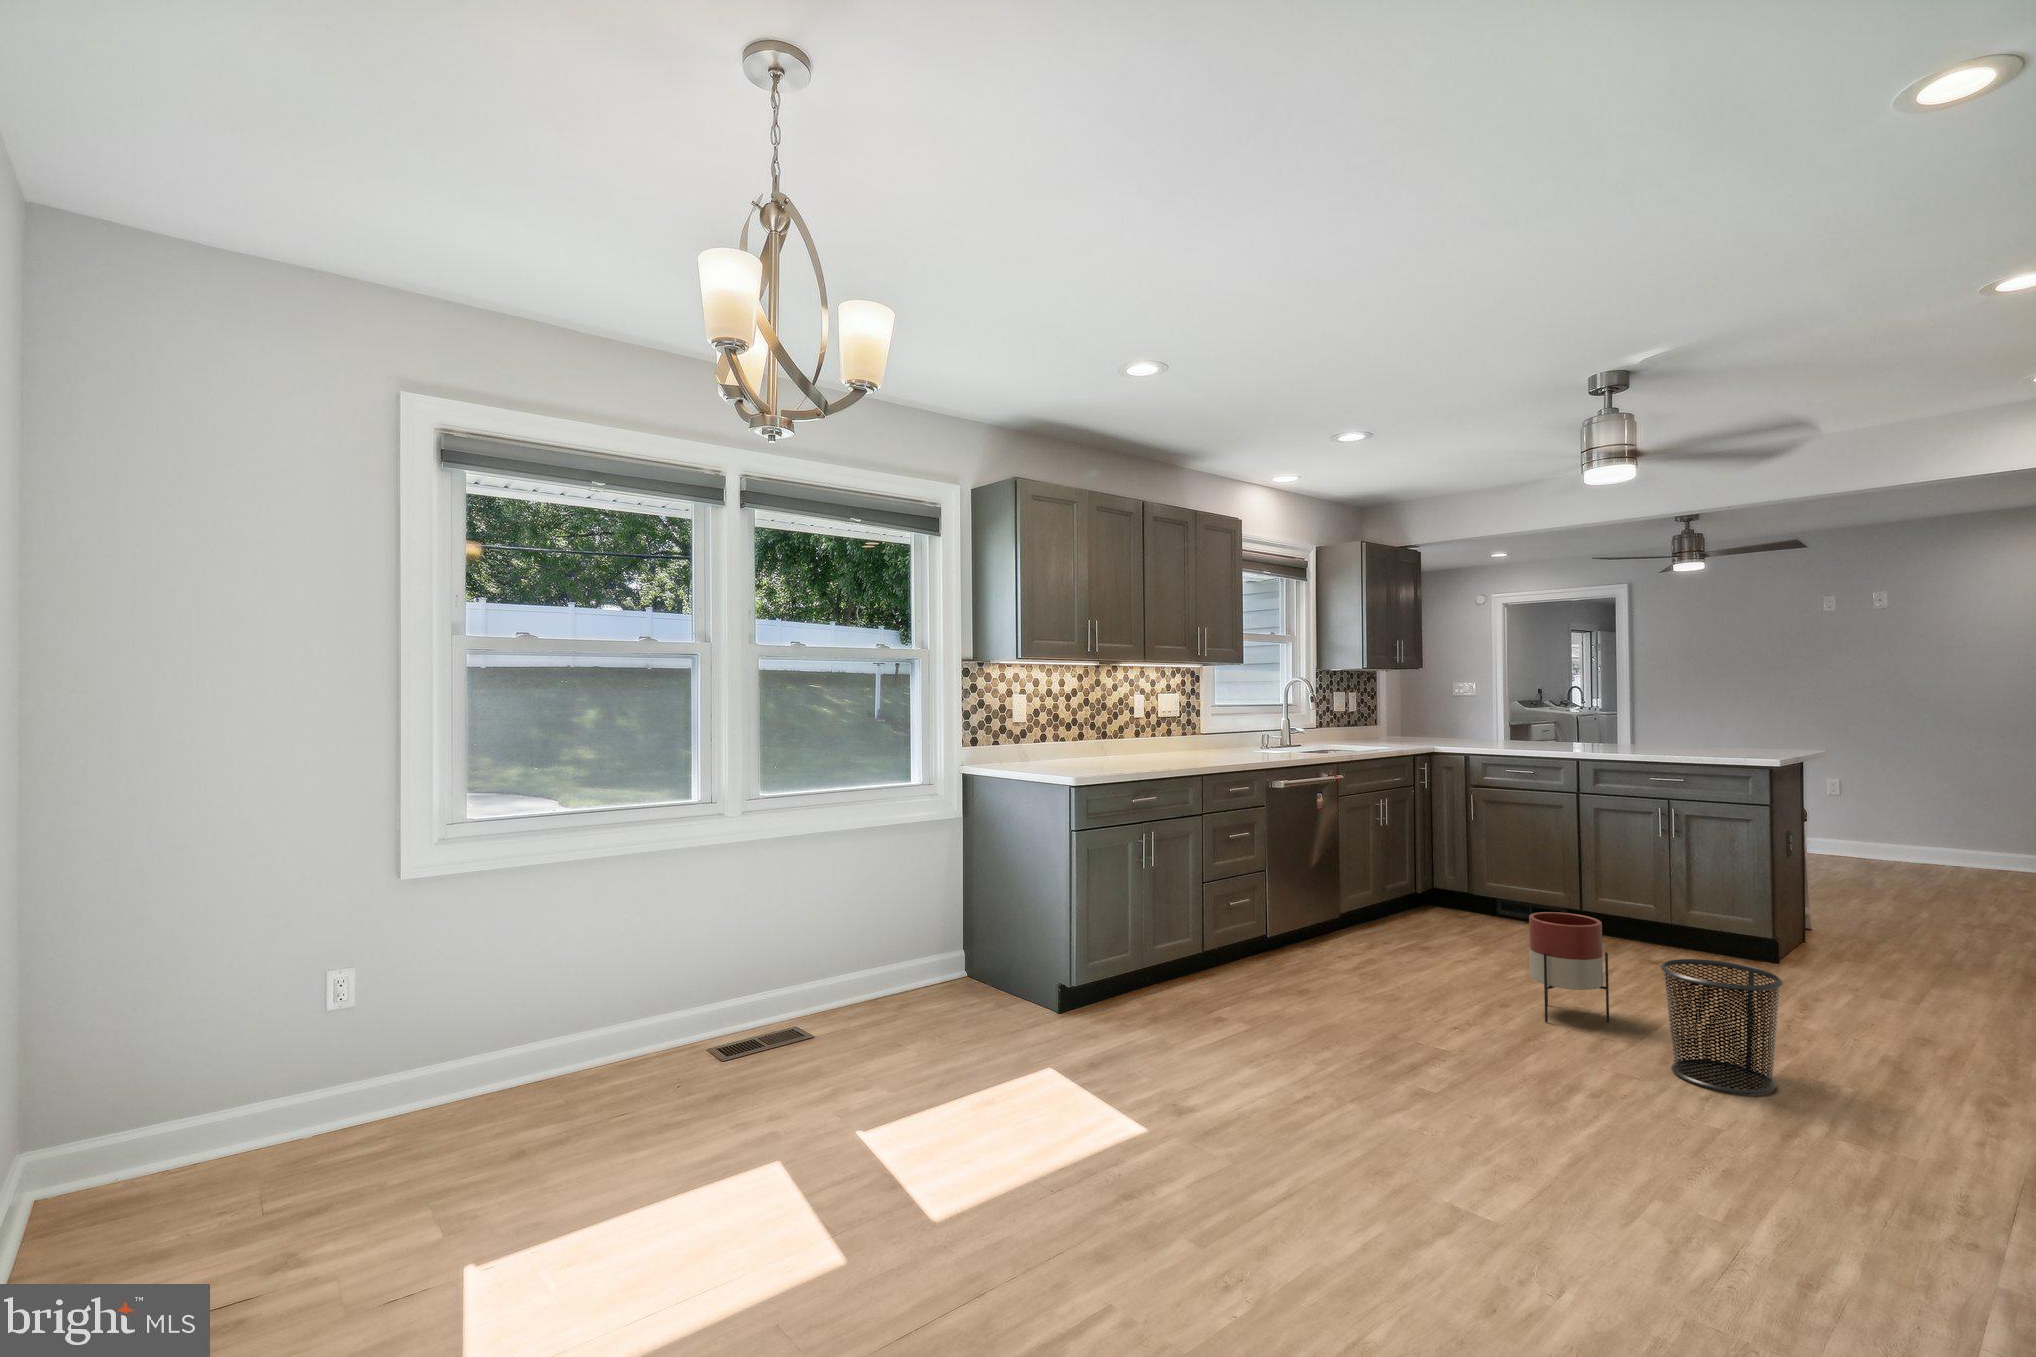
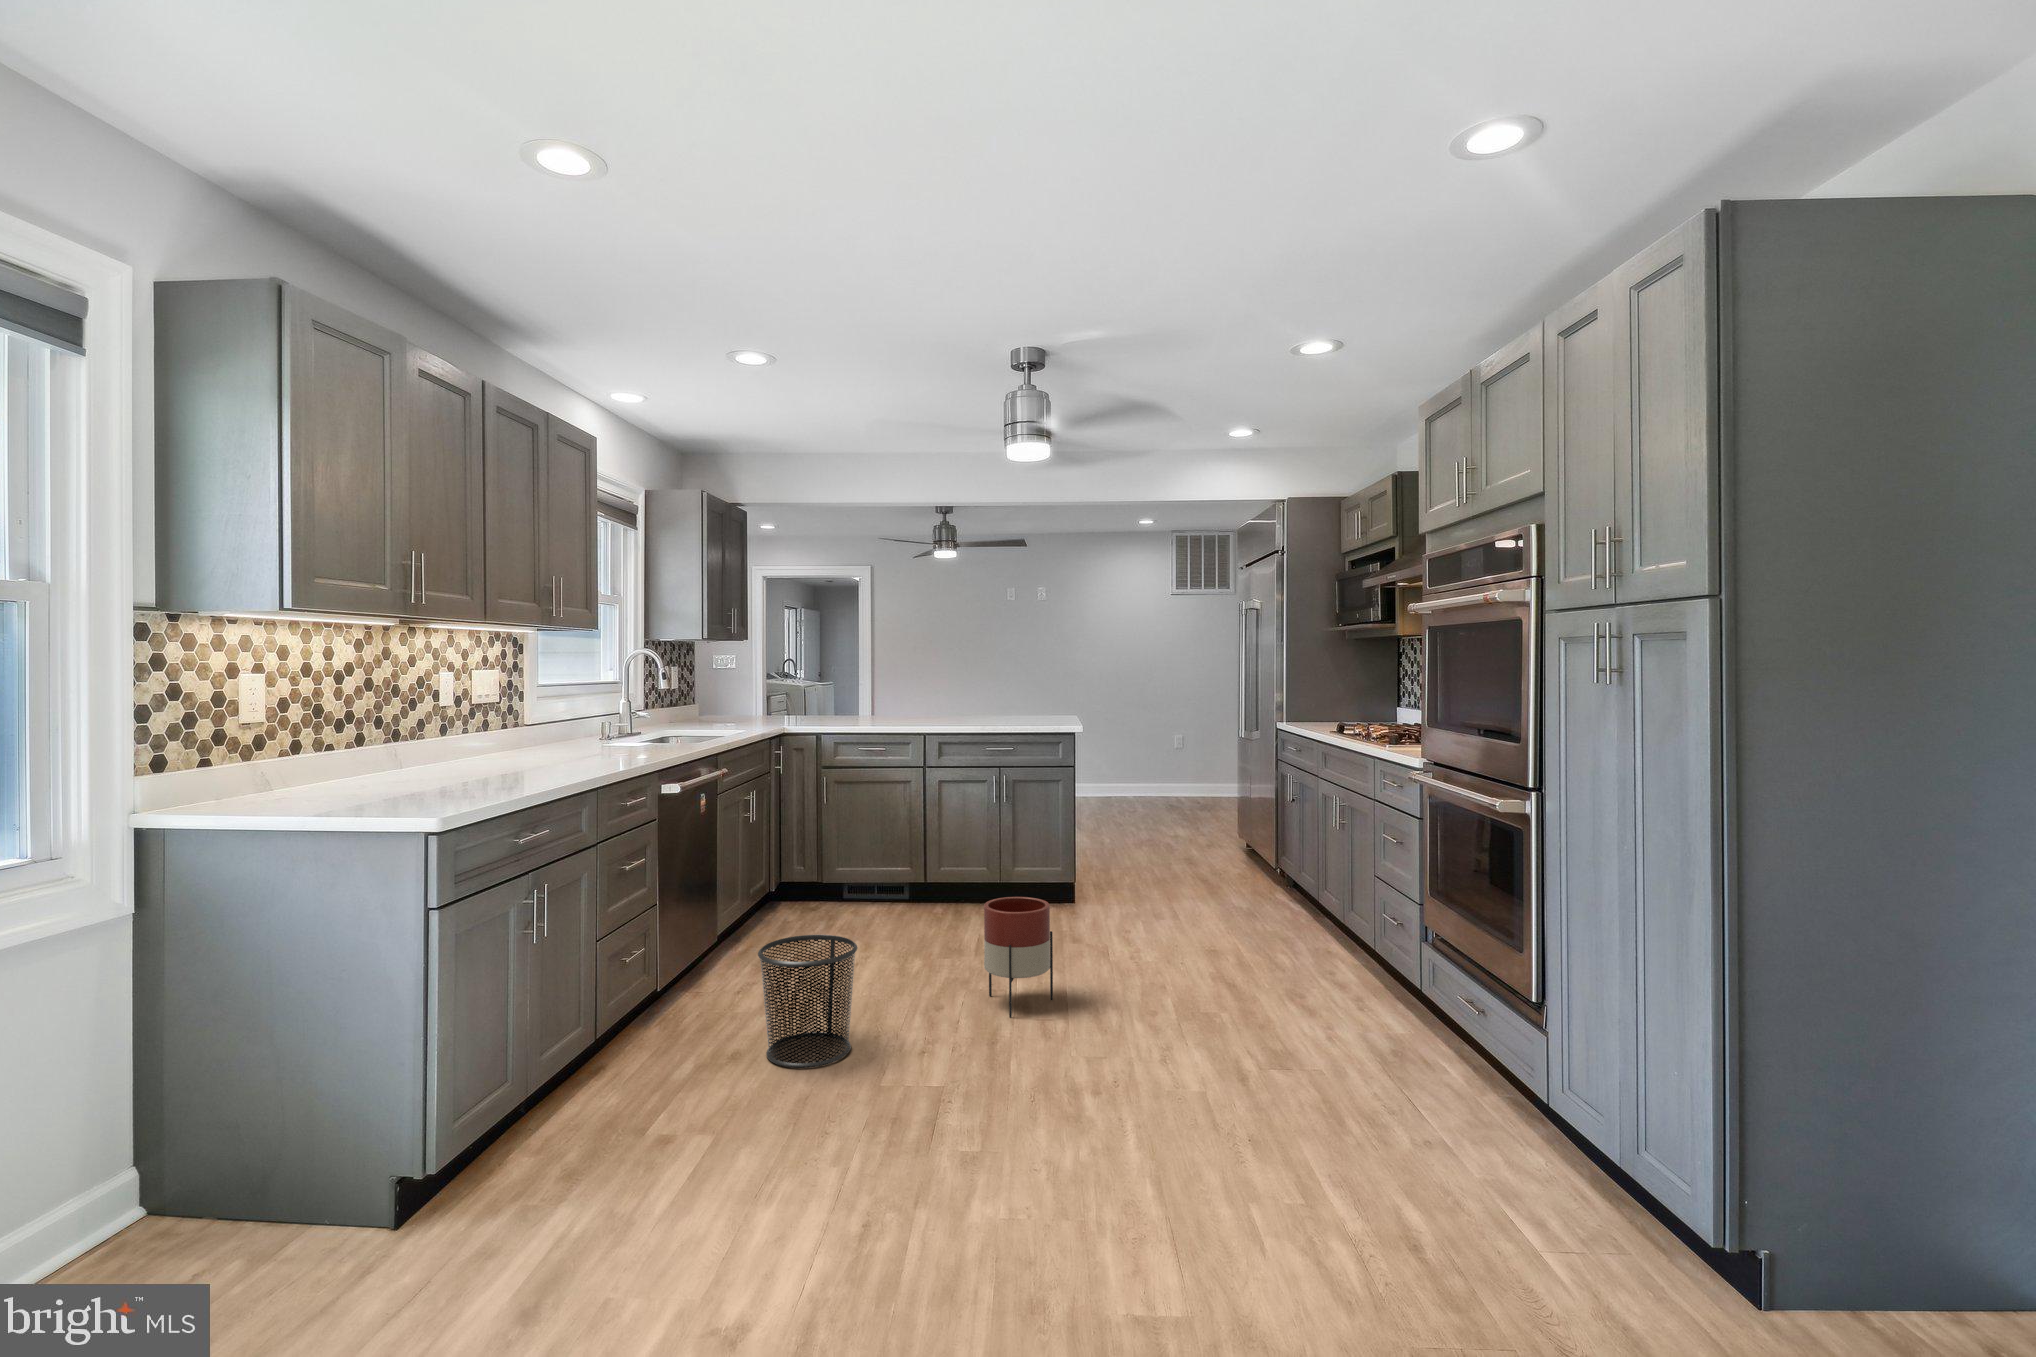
trash can: present [1661,959,1783,1095] -> present [758,935,857,1068]

